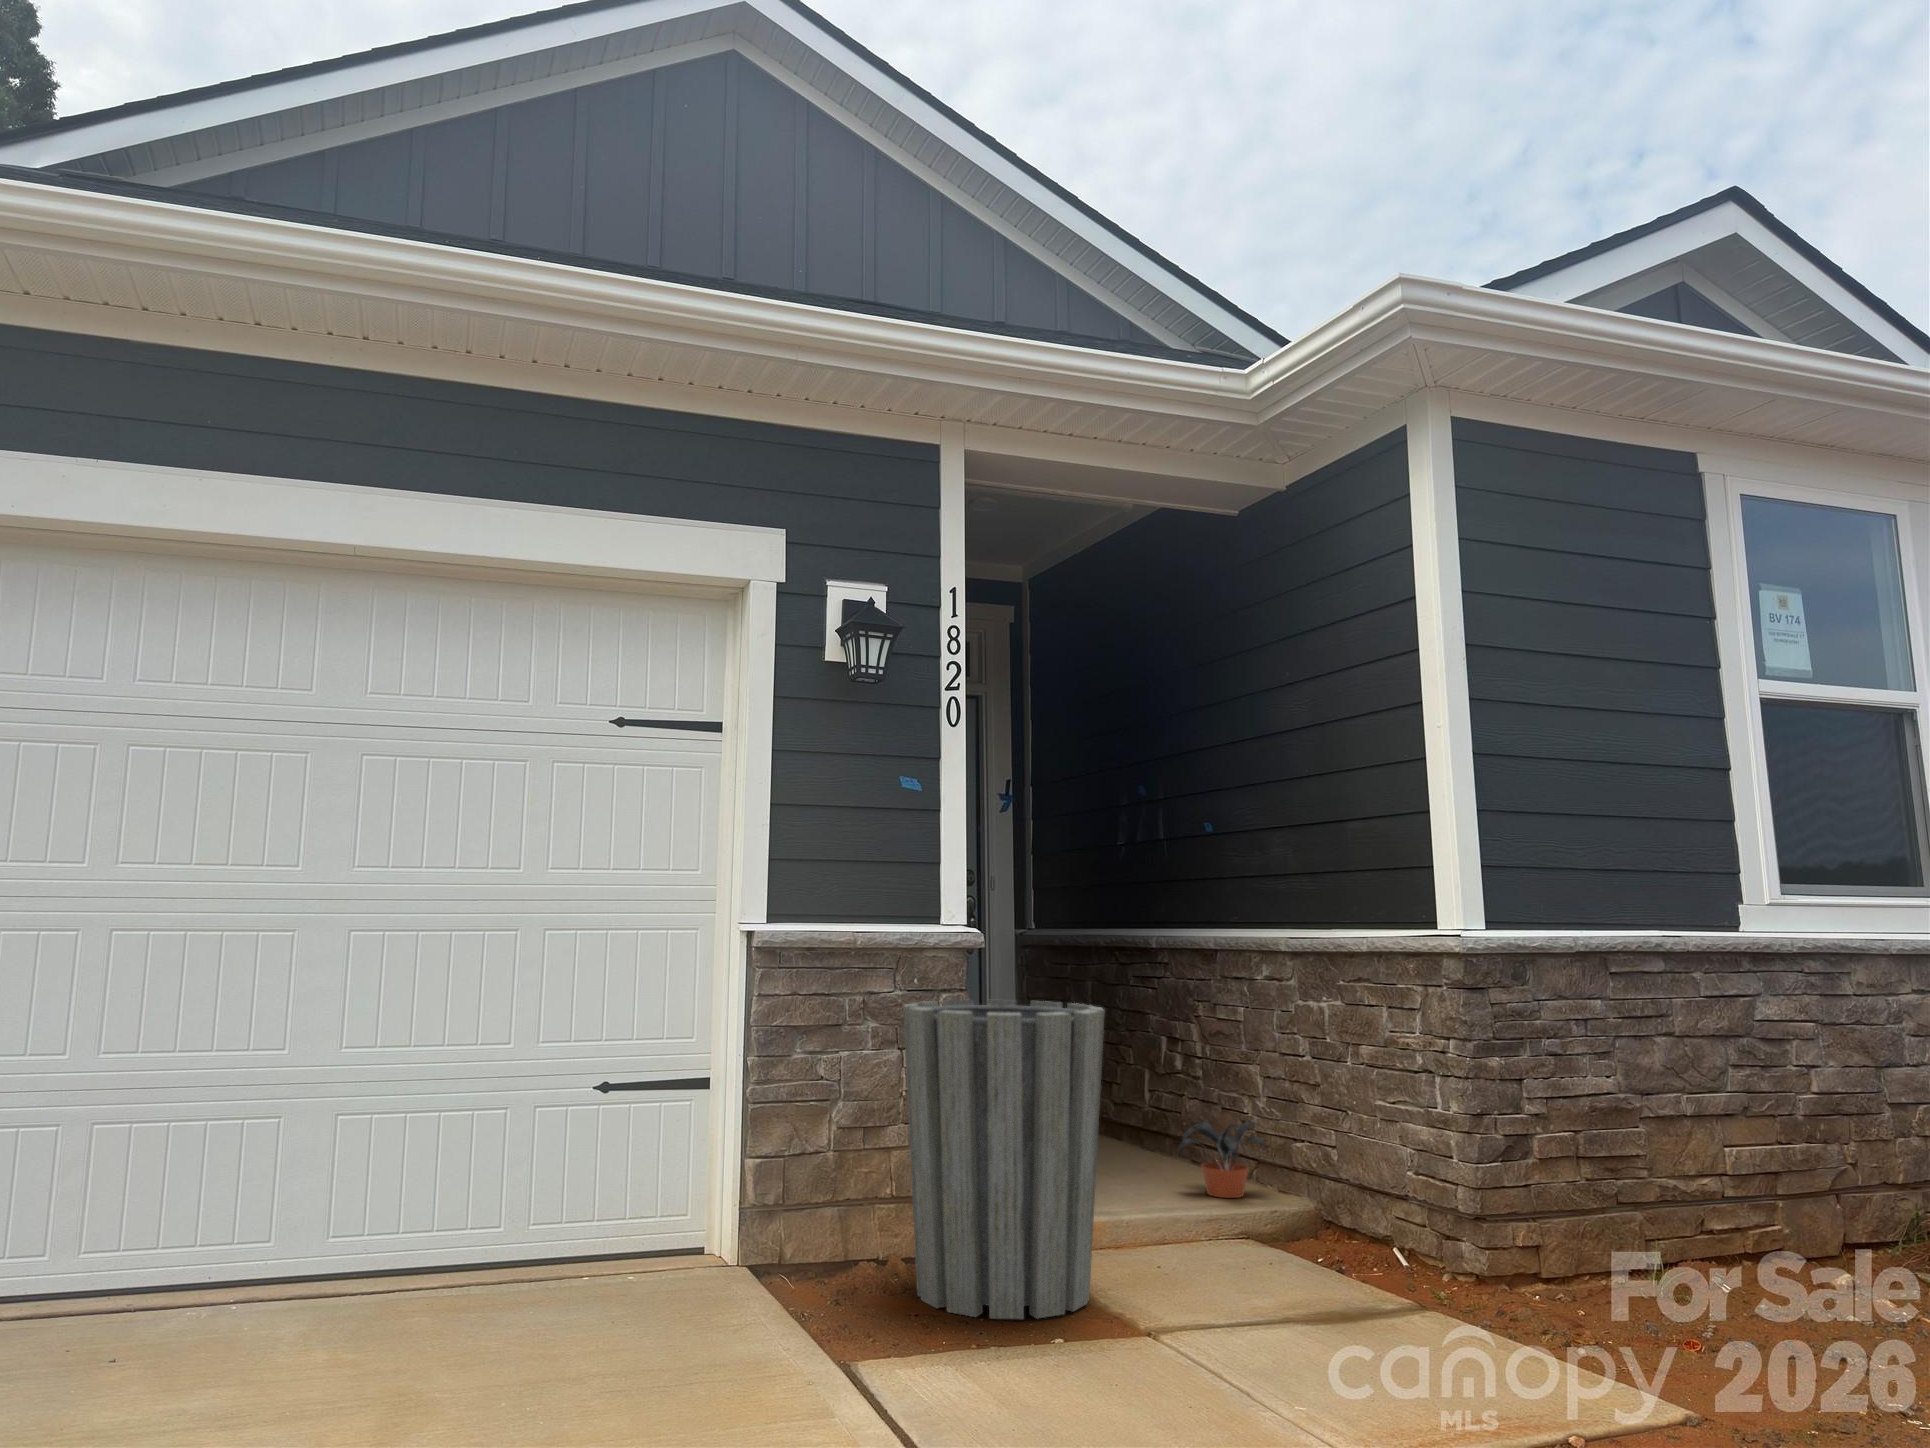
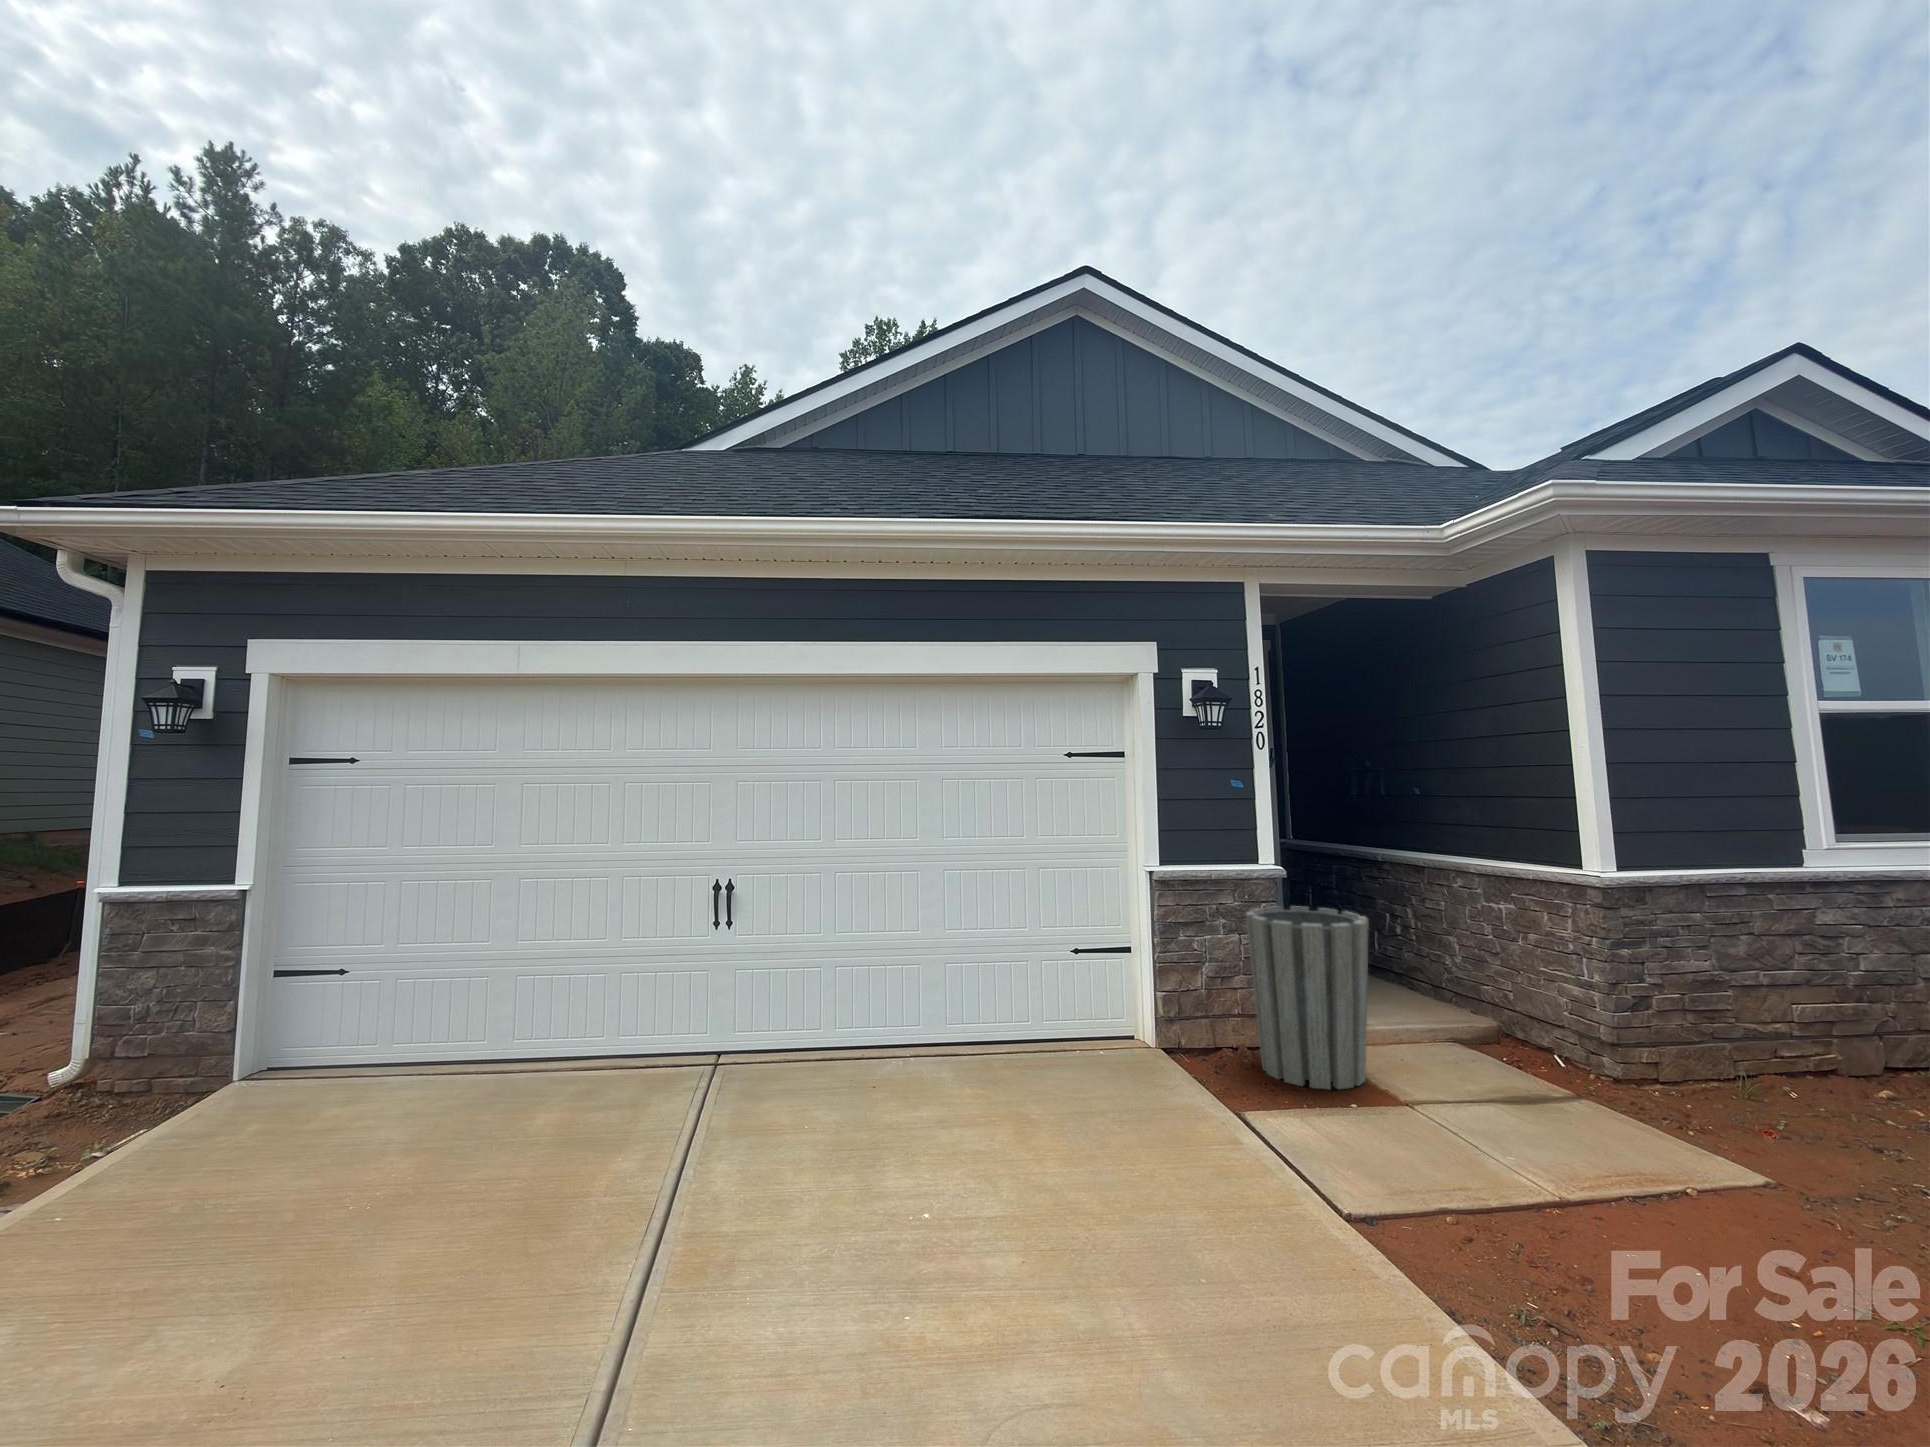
potted plant: present [1177,1121,1267,1198] -> none [1404,969,1465,1017]

